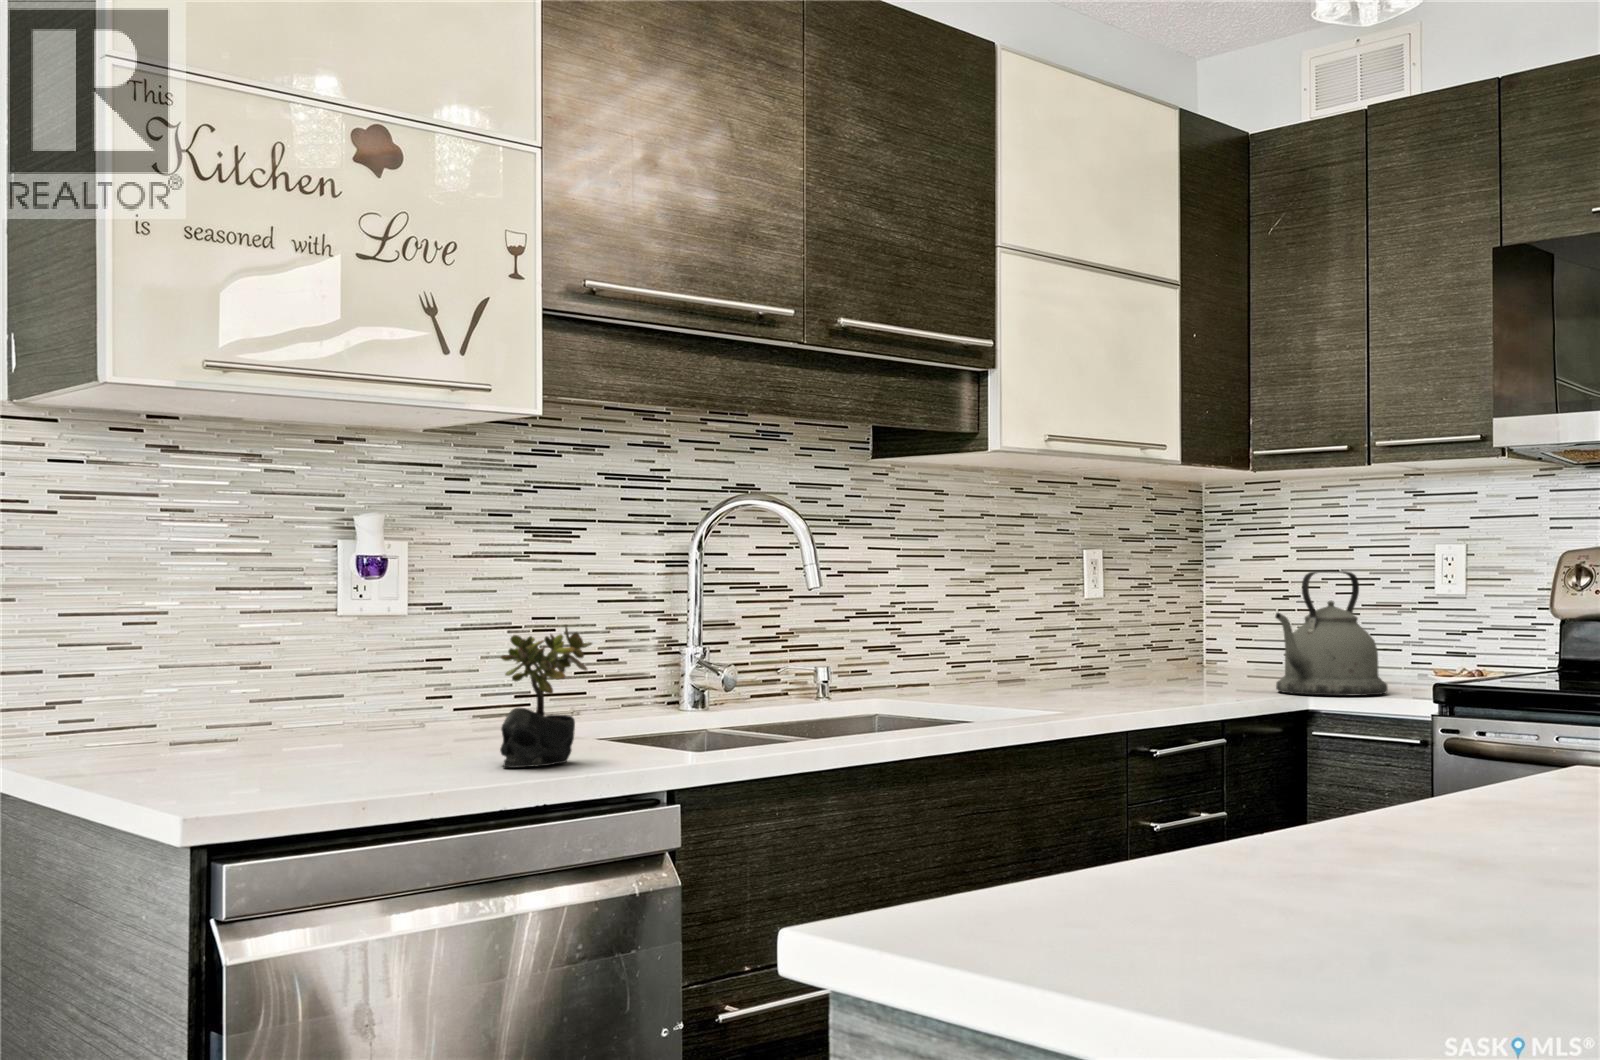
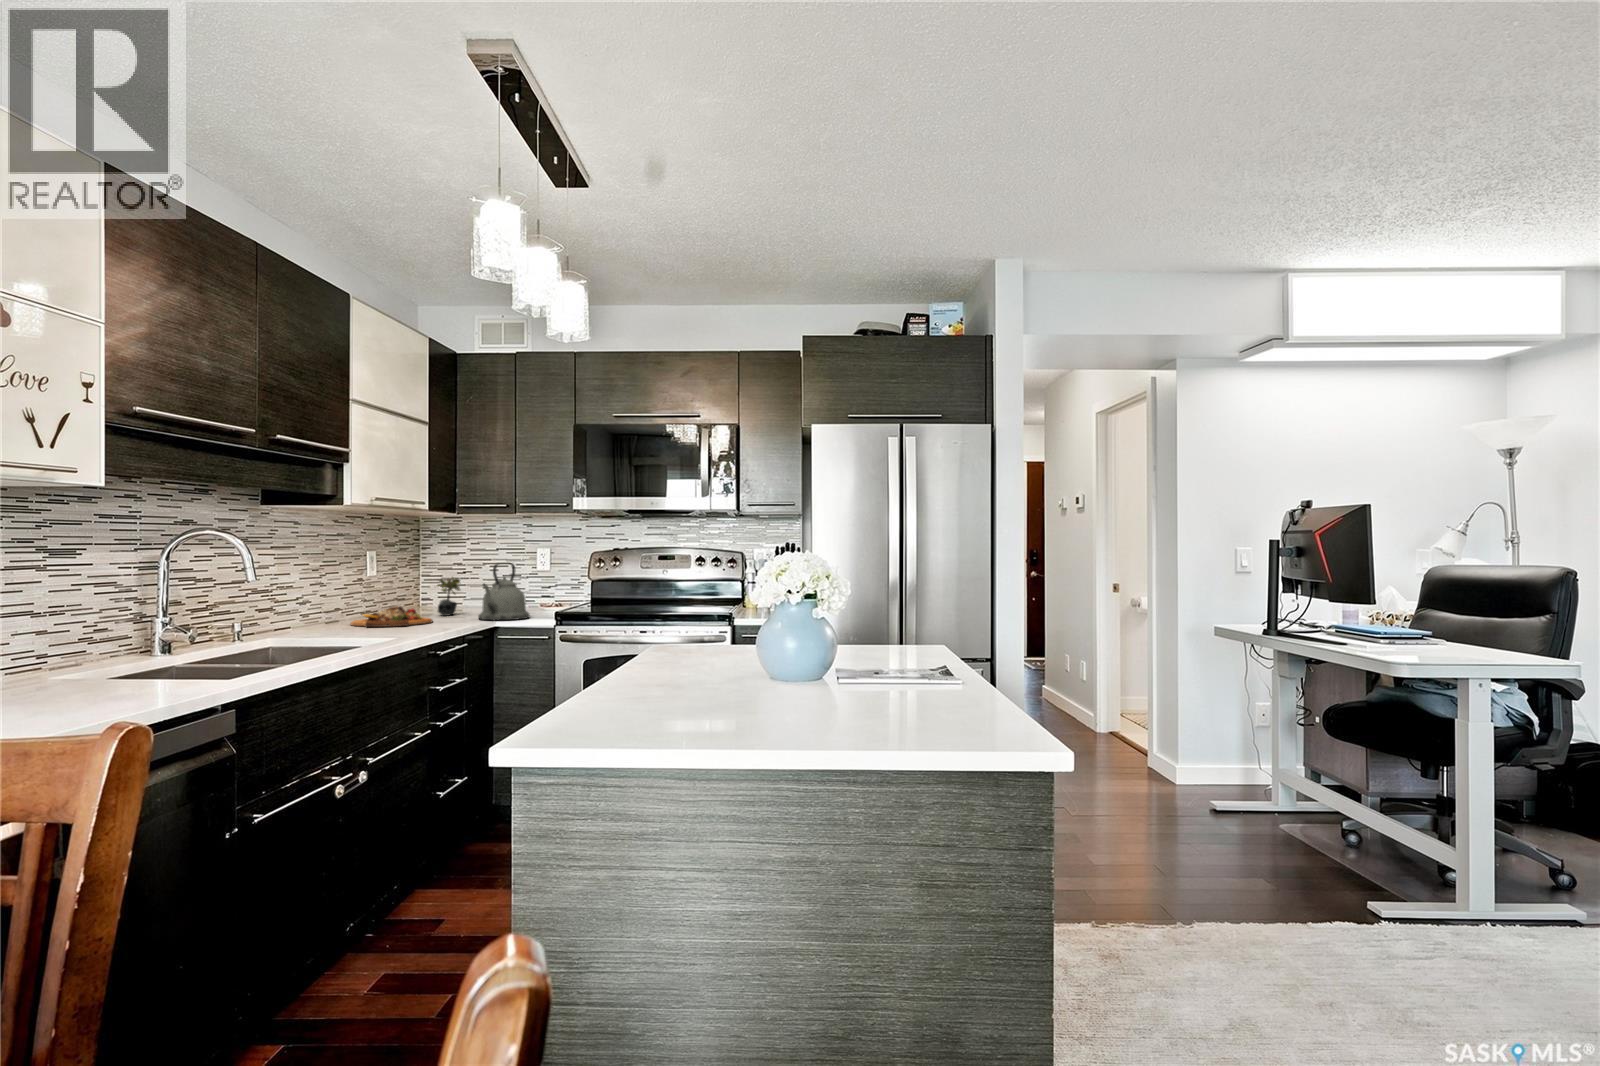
succulent plant: present [500,627,592,768] -> present [438,578,460,616]
cutting board: none [1033,655,1185,694] -> present [351,606,433,627]

